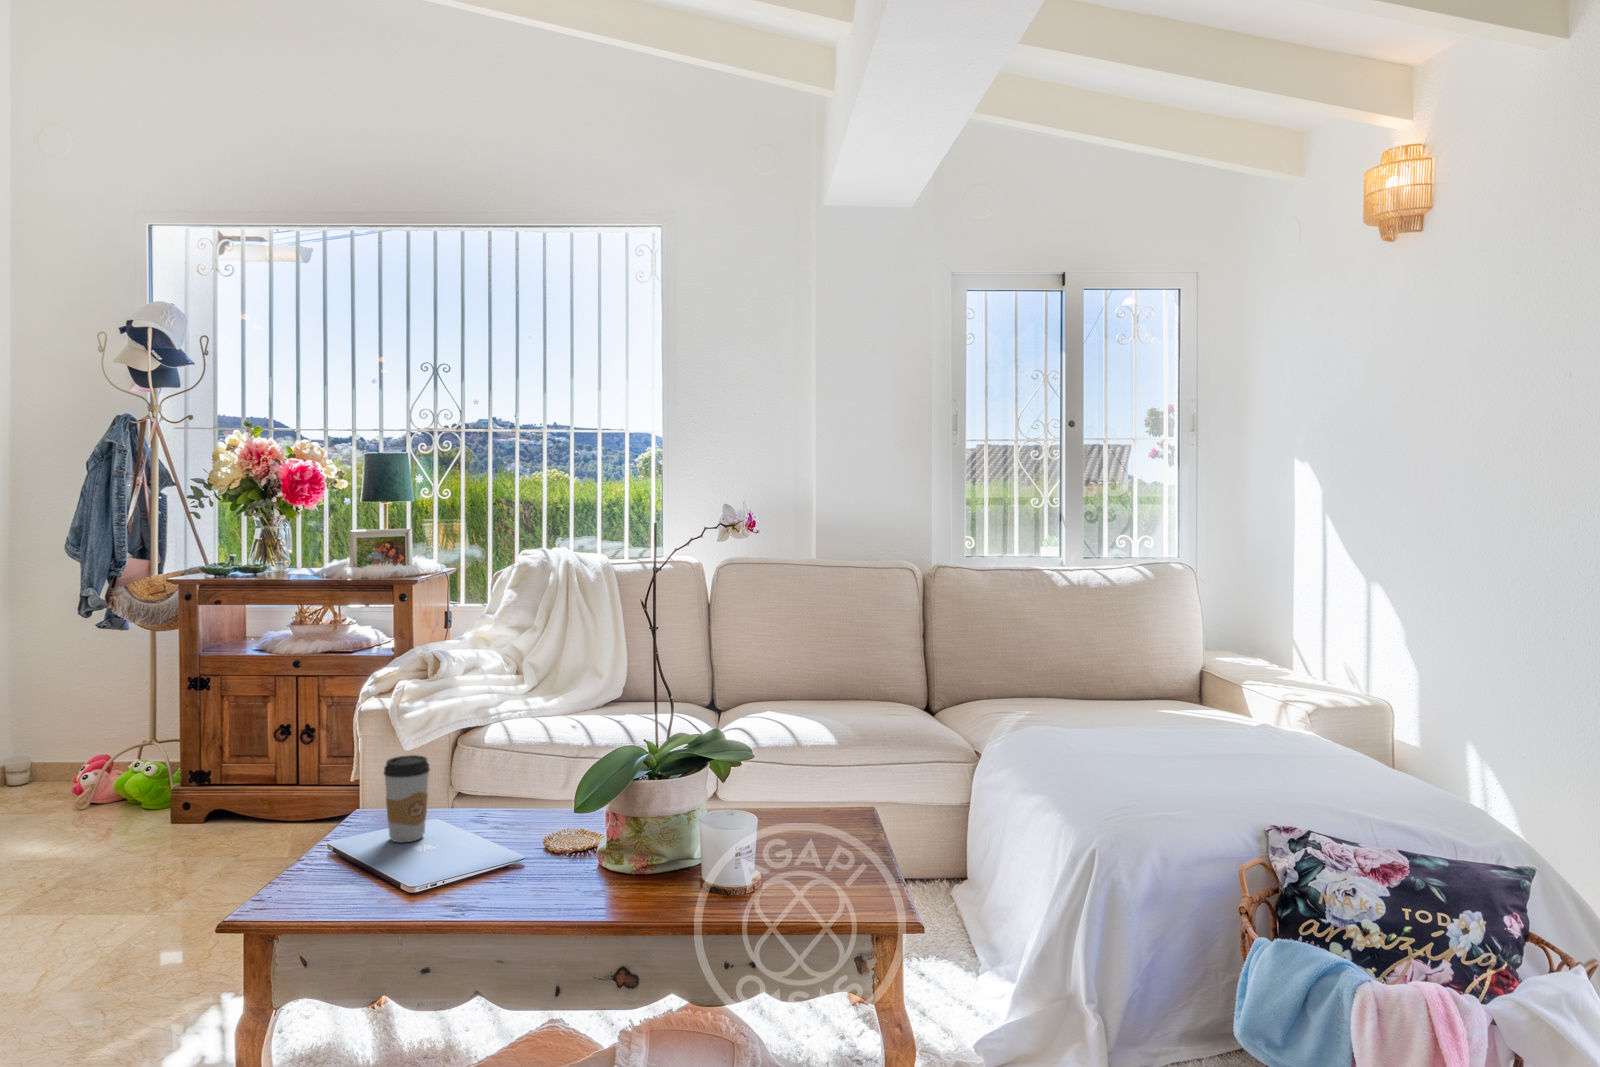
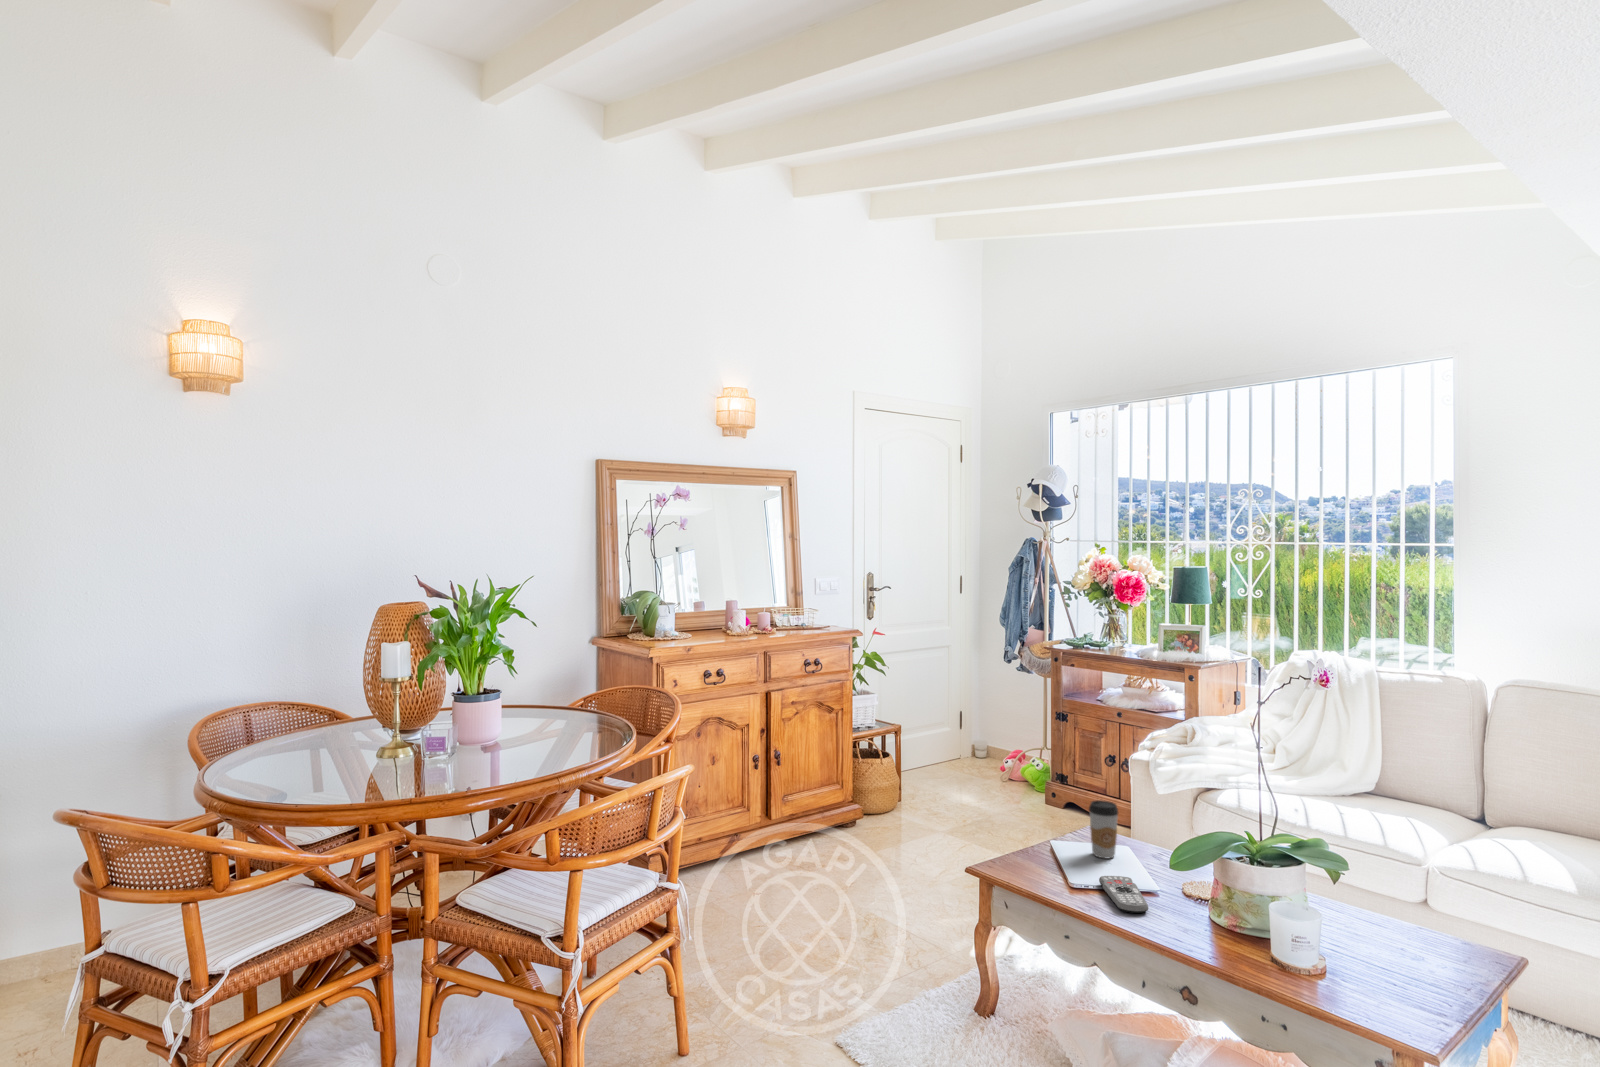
remote control: none [434,853,530,899] -> present [1099,876,1148,913]

